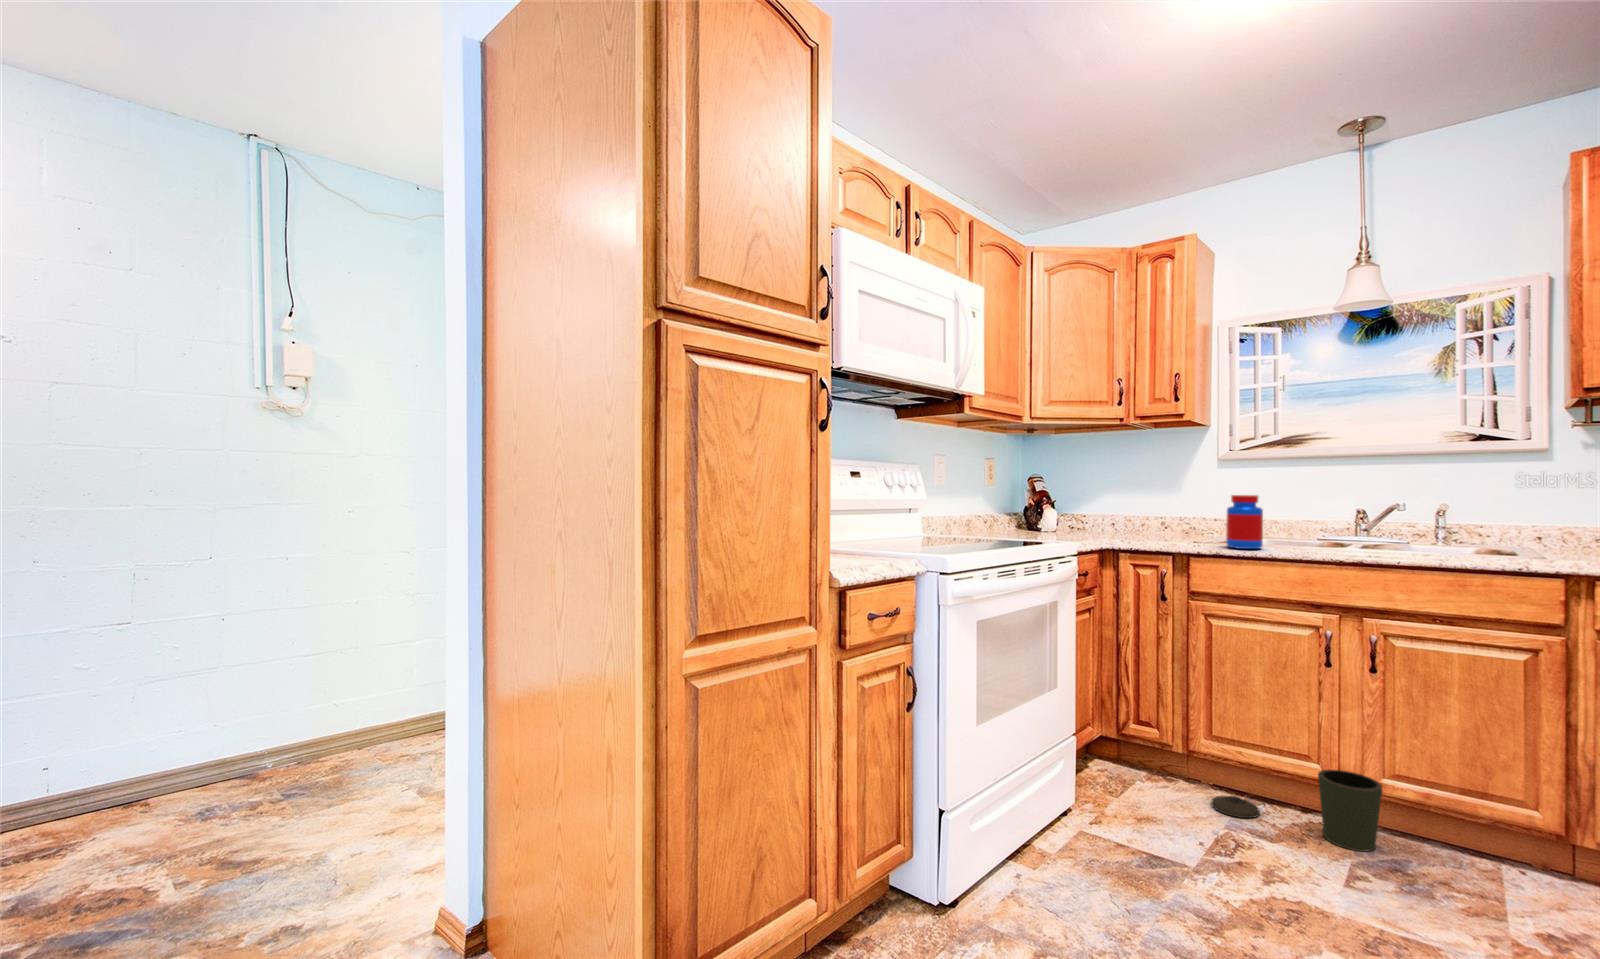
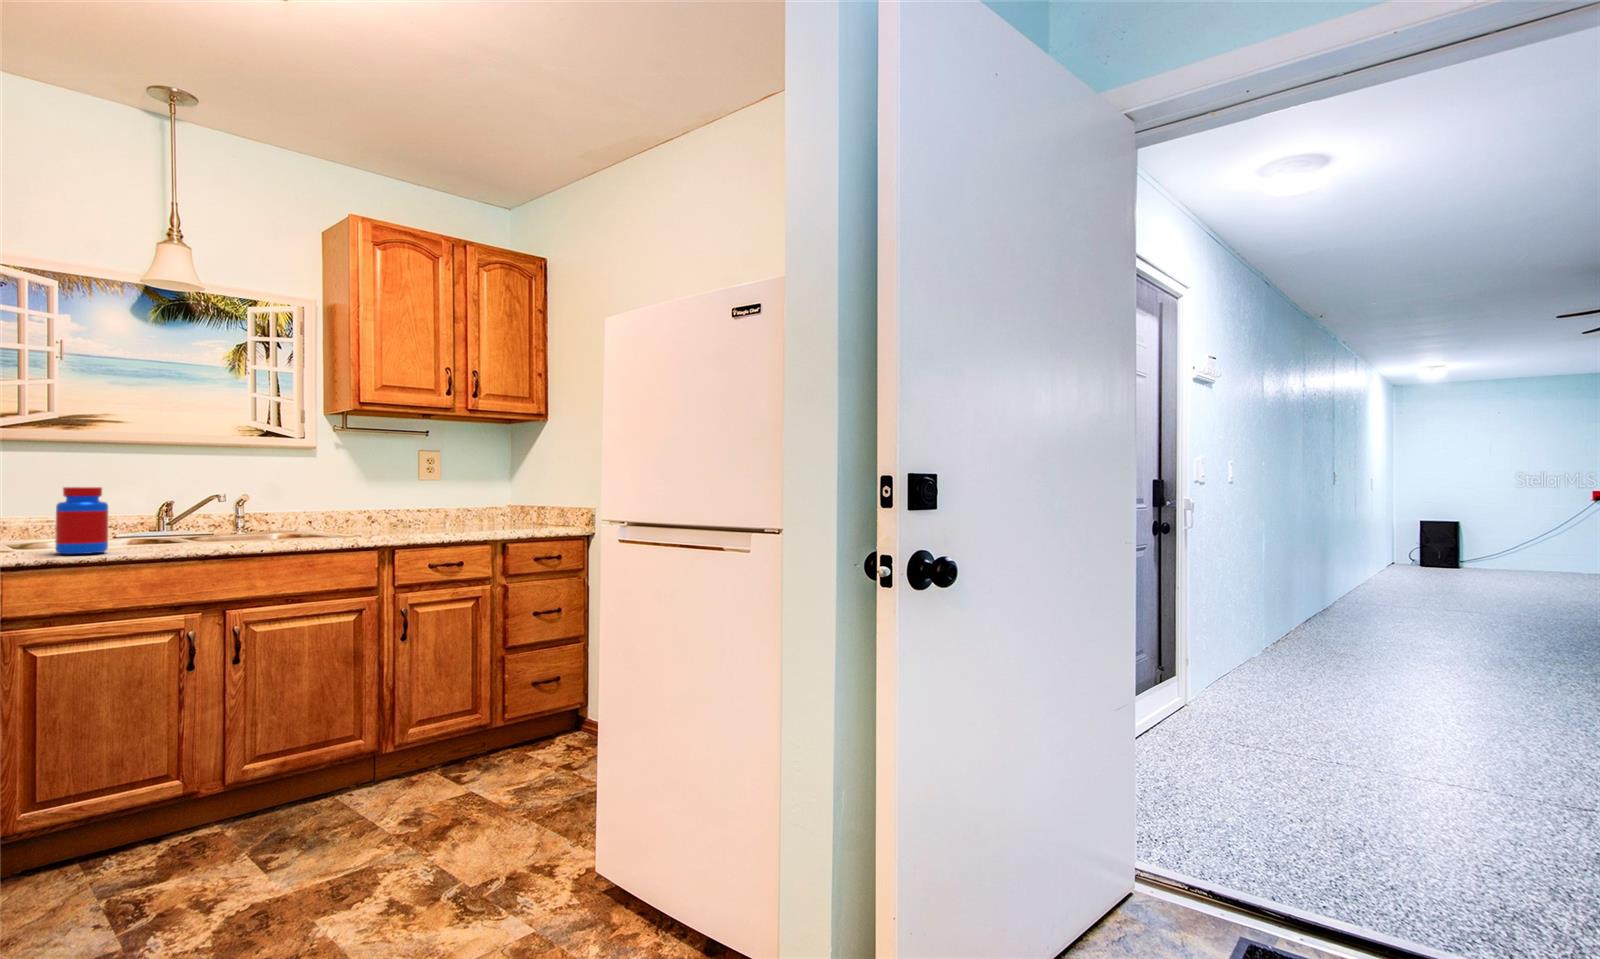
trash can: present [1211,770,1382,852] -> none [49,769,257,893]

